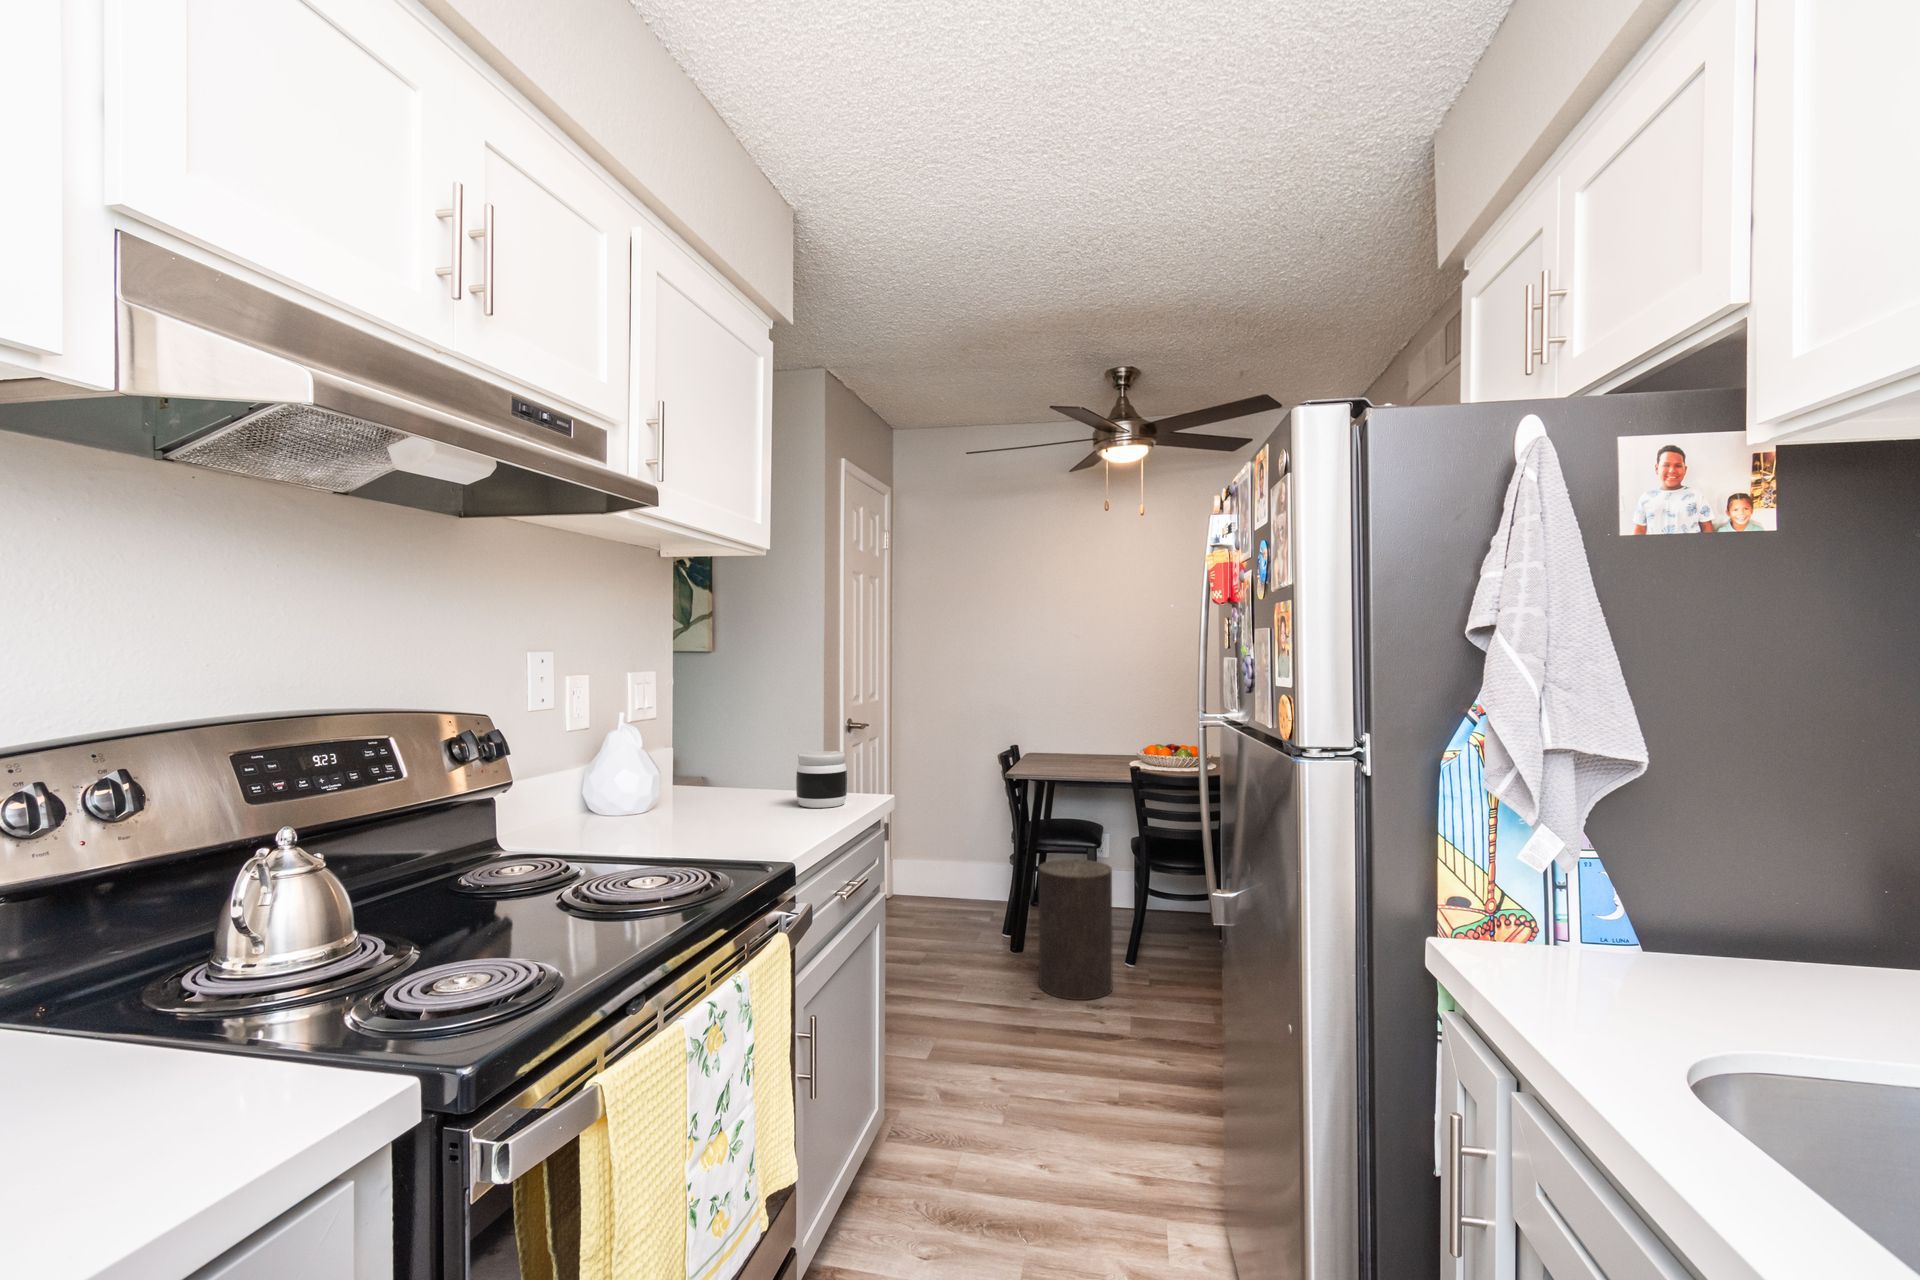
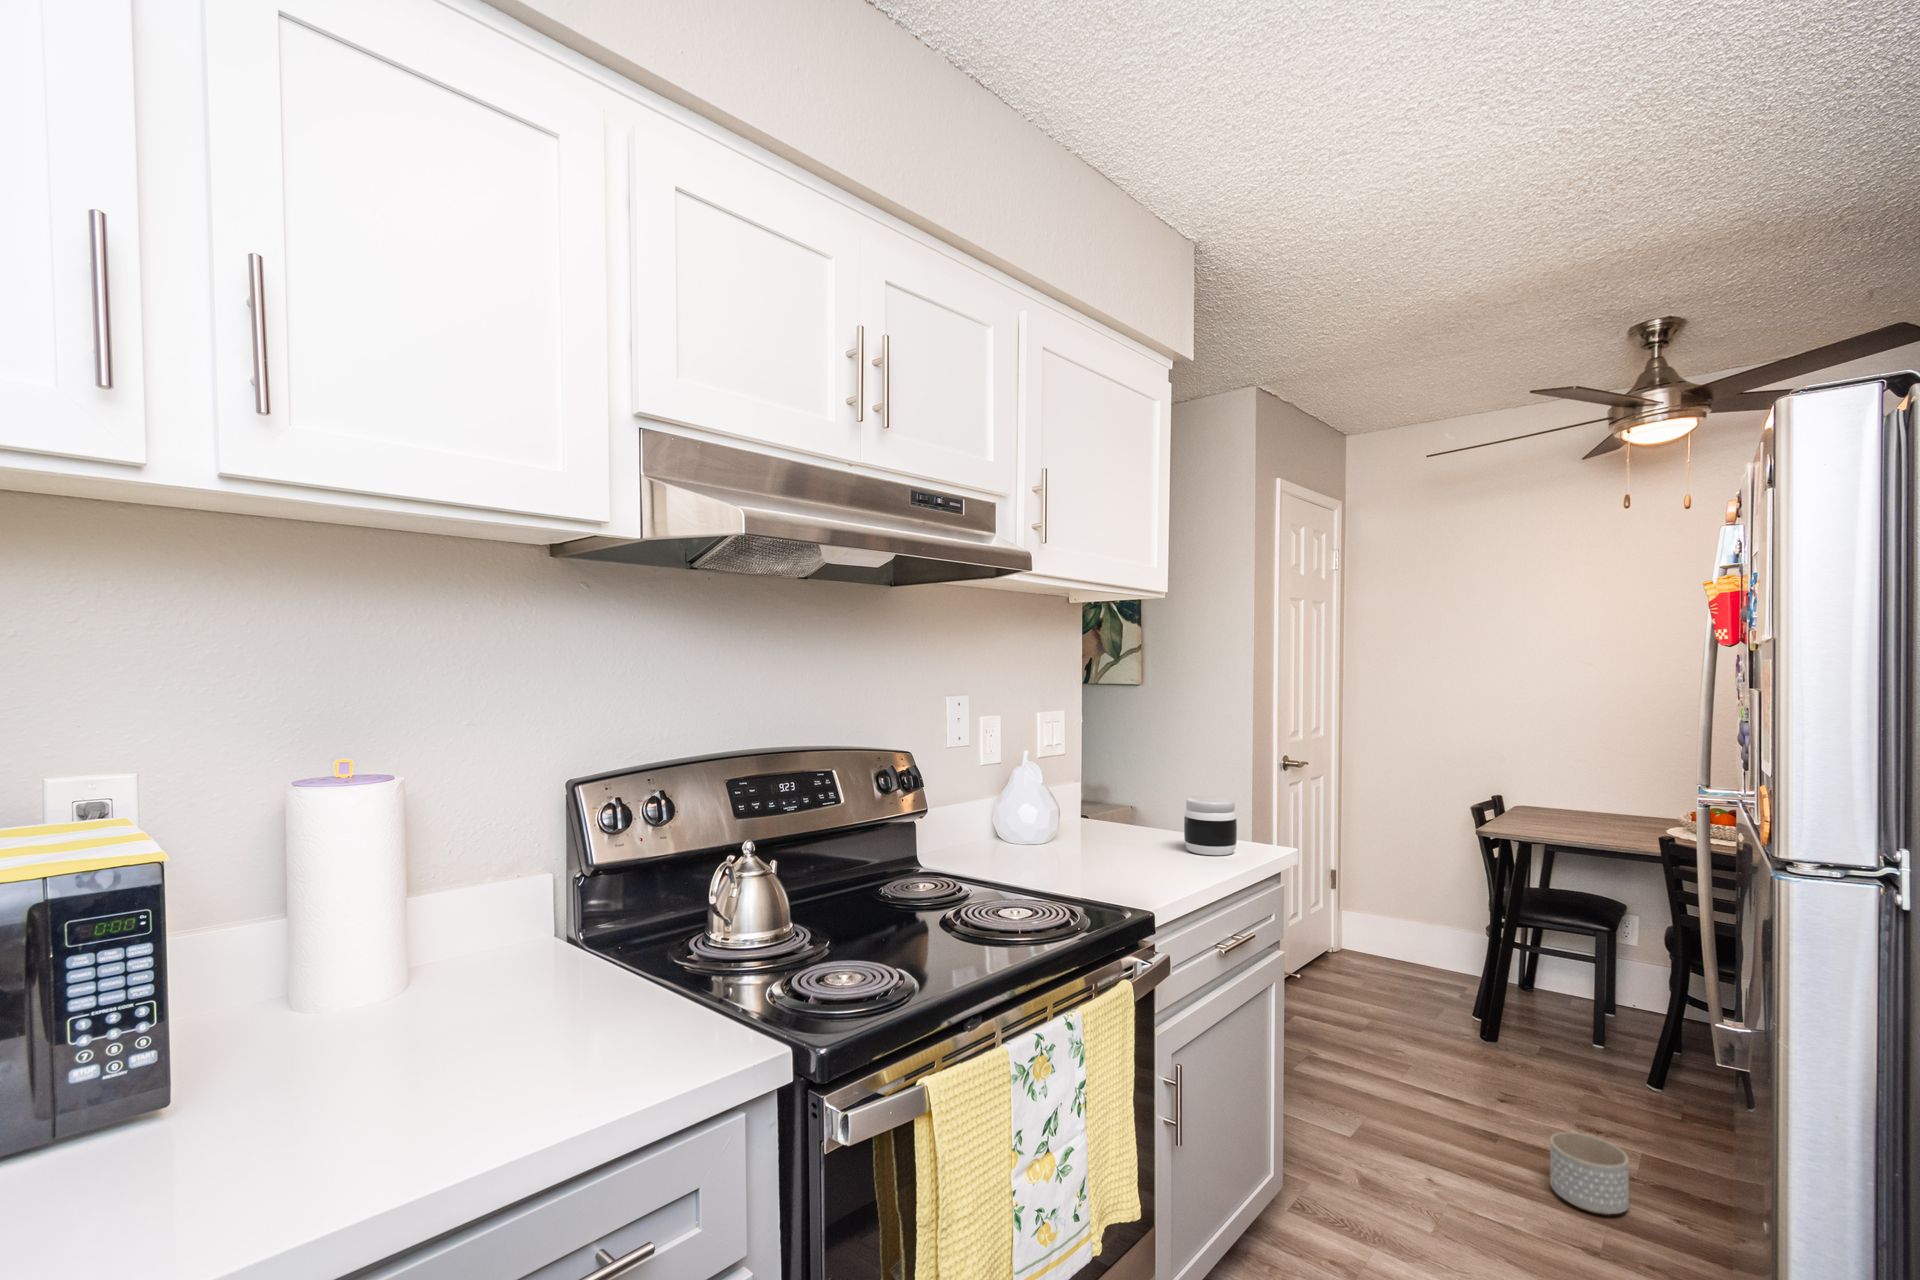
stool: present [1038,859,1113,1000] -> none [1511,940,1620,1122]
planter: none [1078,1007,1131,1068] -> present [1550,1132,1629,1215]

